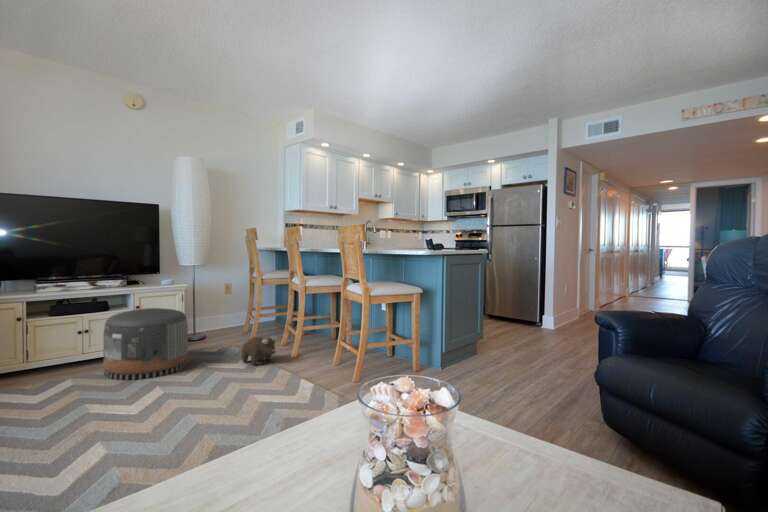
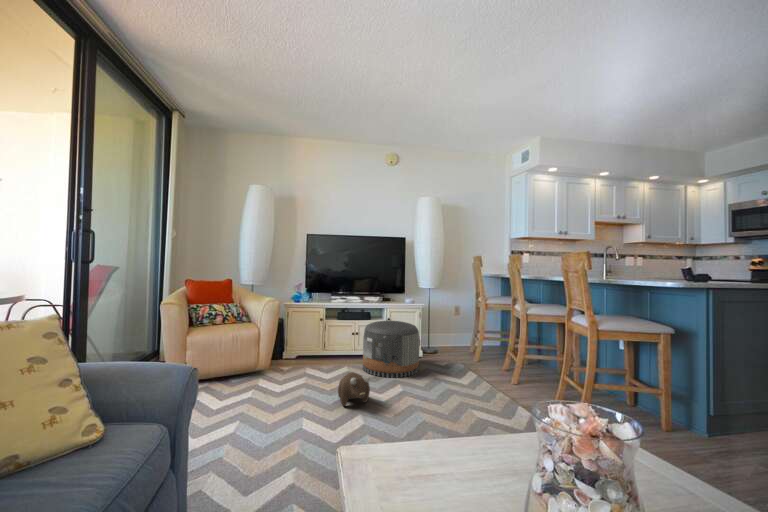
plush toy: present [242,337,277,365] -> present [338,372,370,406]

